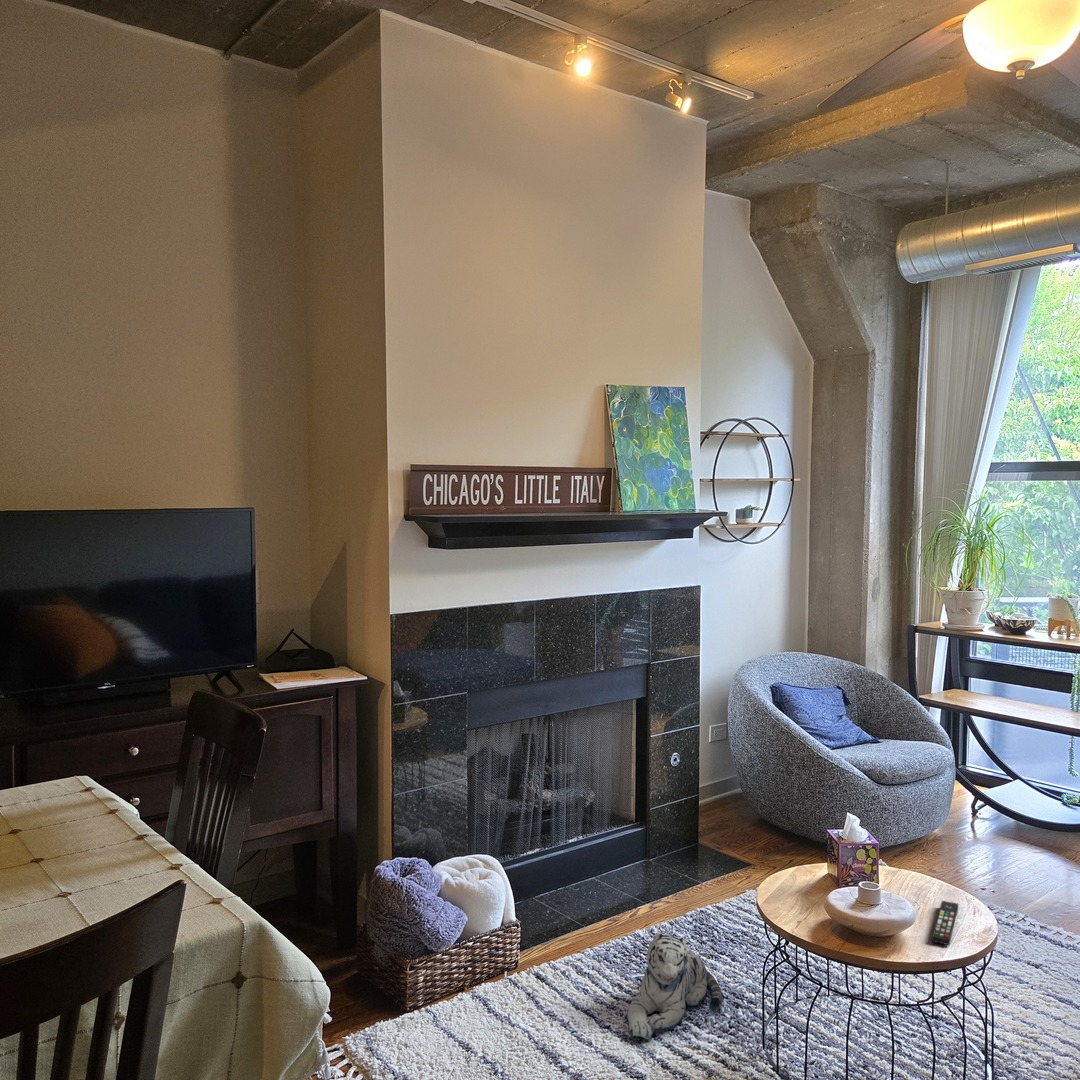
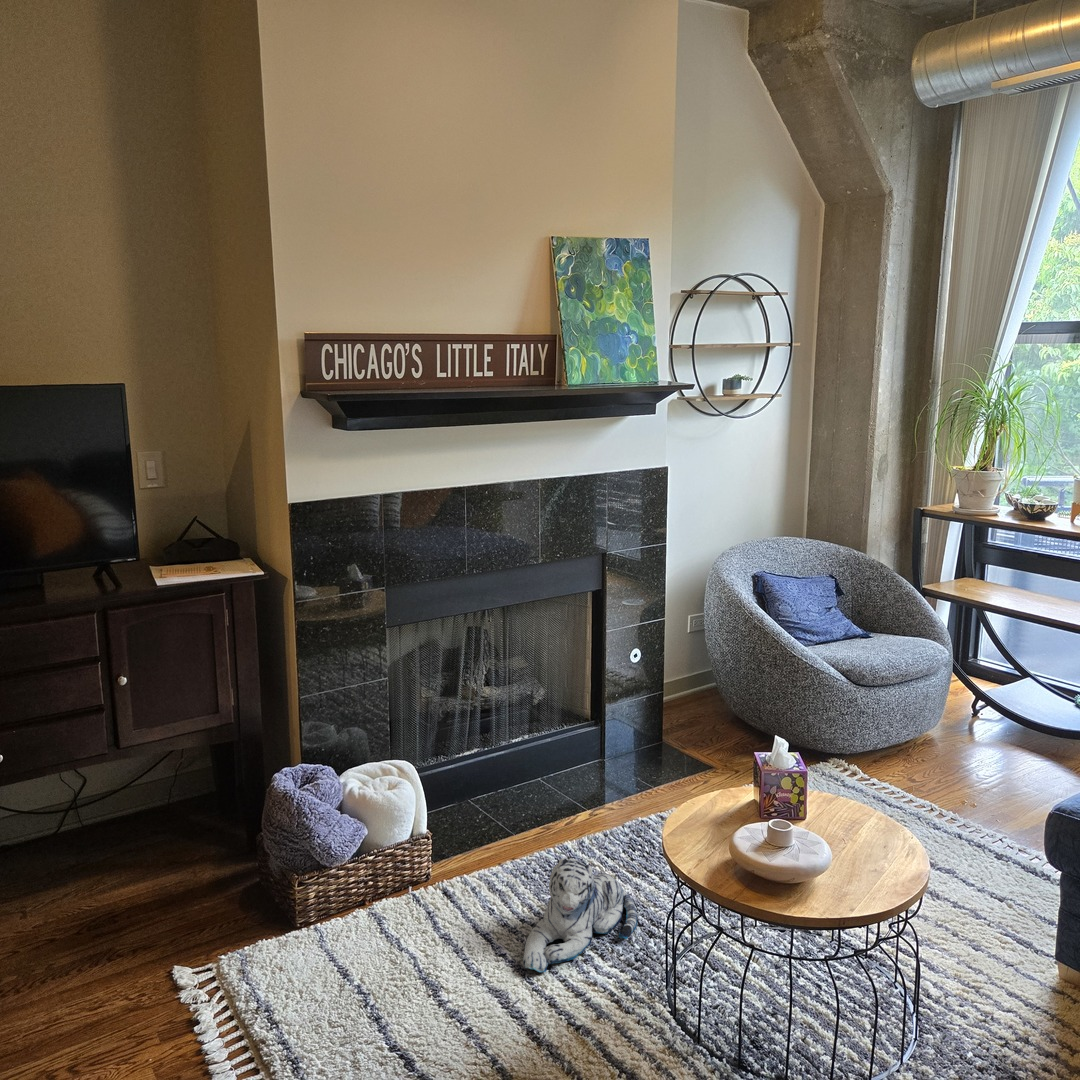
remote control: present [932,901,958,945] -> none [842,841,889,899]

